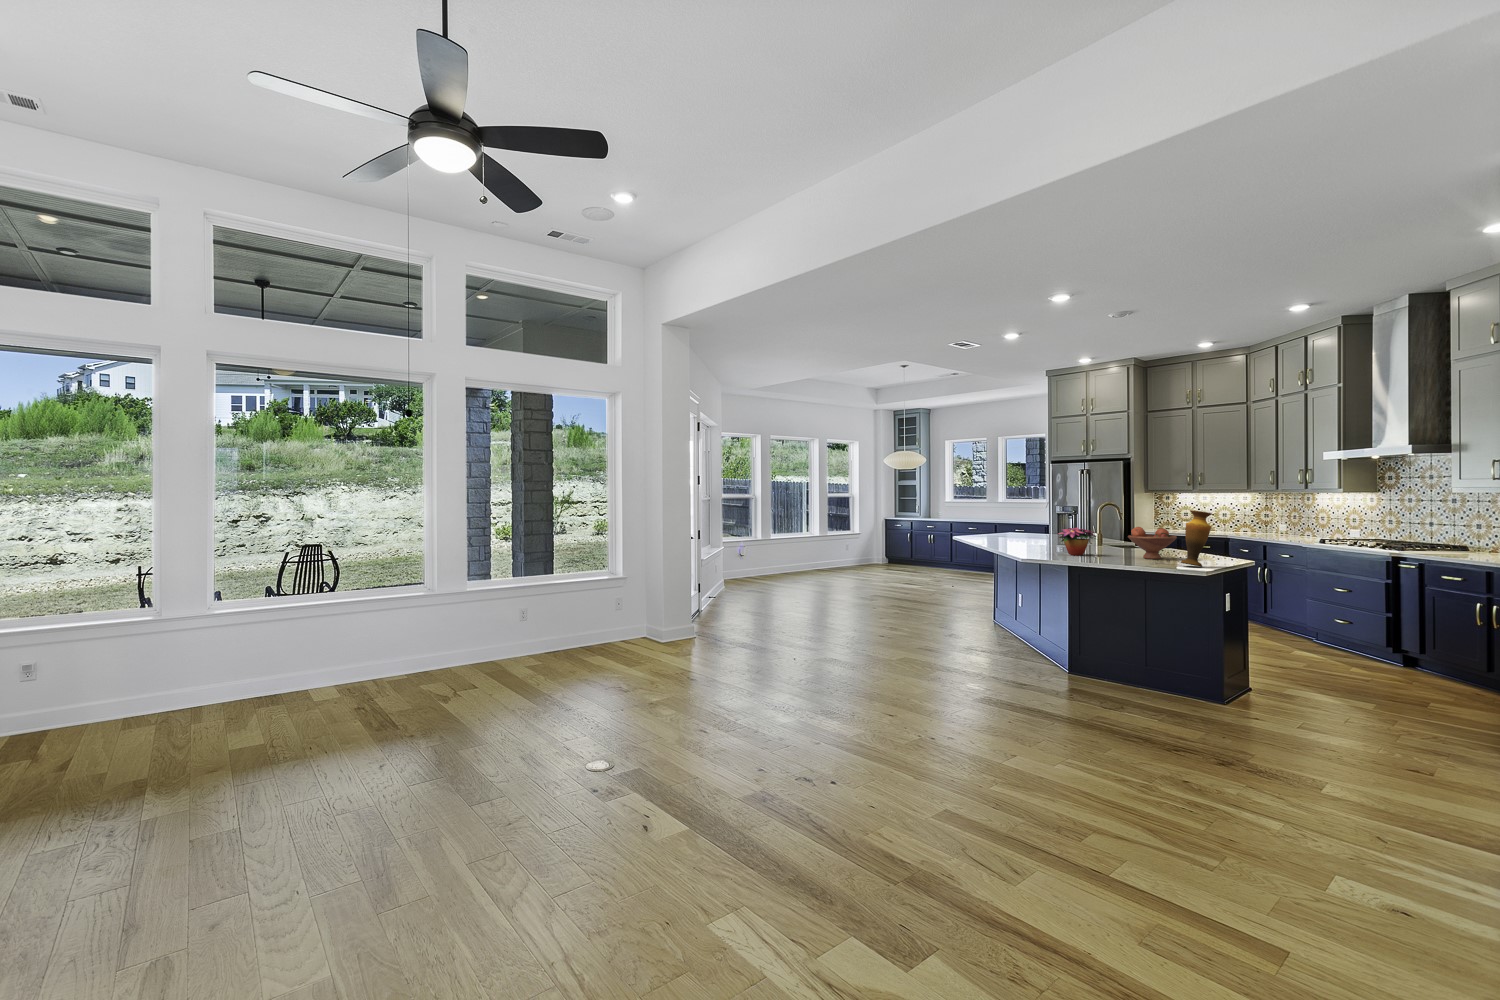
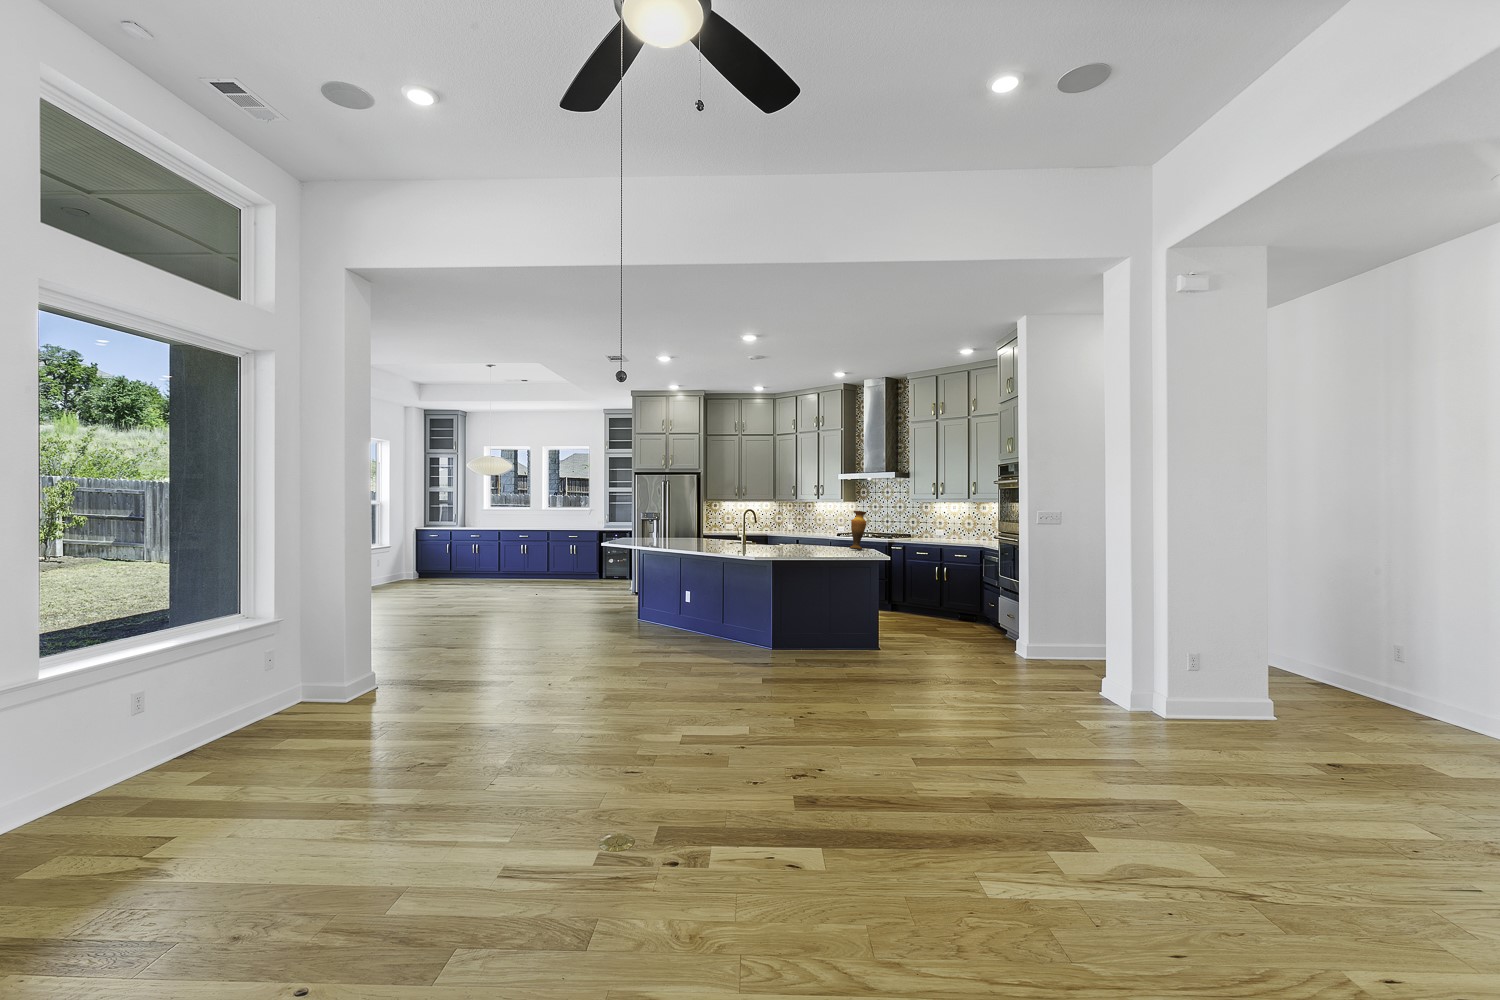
fruit bowl: present [1128,527,1177,559] -> none [794,524,826,548]
flower arrangement: present [1059,528,1095,556] -> none [743,526,777,548]

